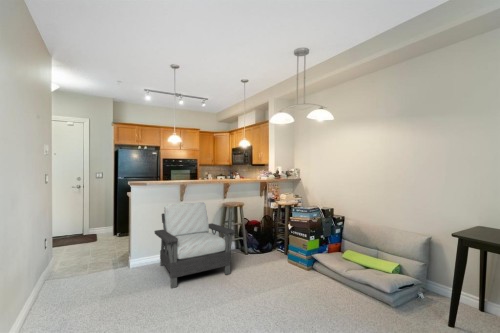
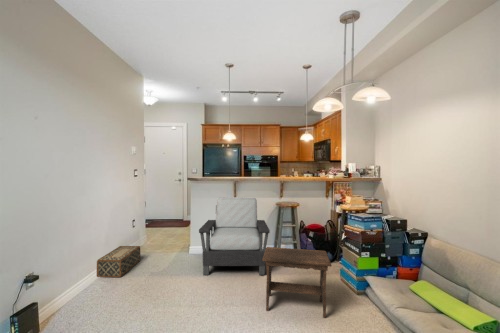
footstool: none [244,240,306,300] -> present [262,247,332,318]
woven basket: none [26,275,73,327] -> present [97,246,140,277]

